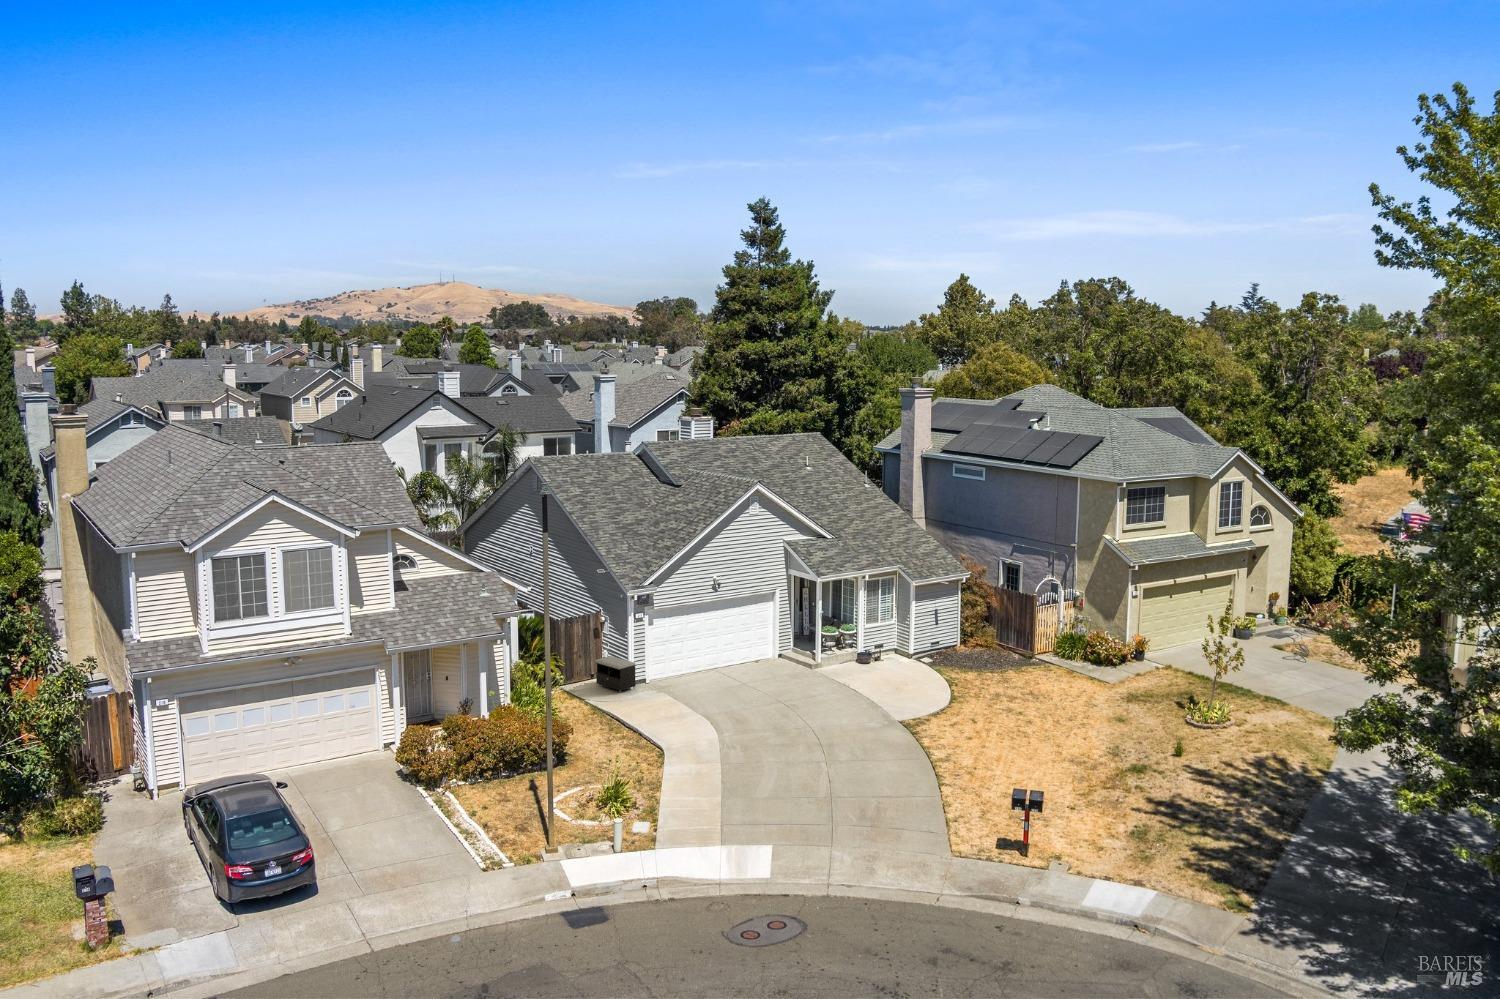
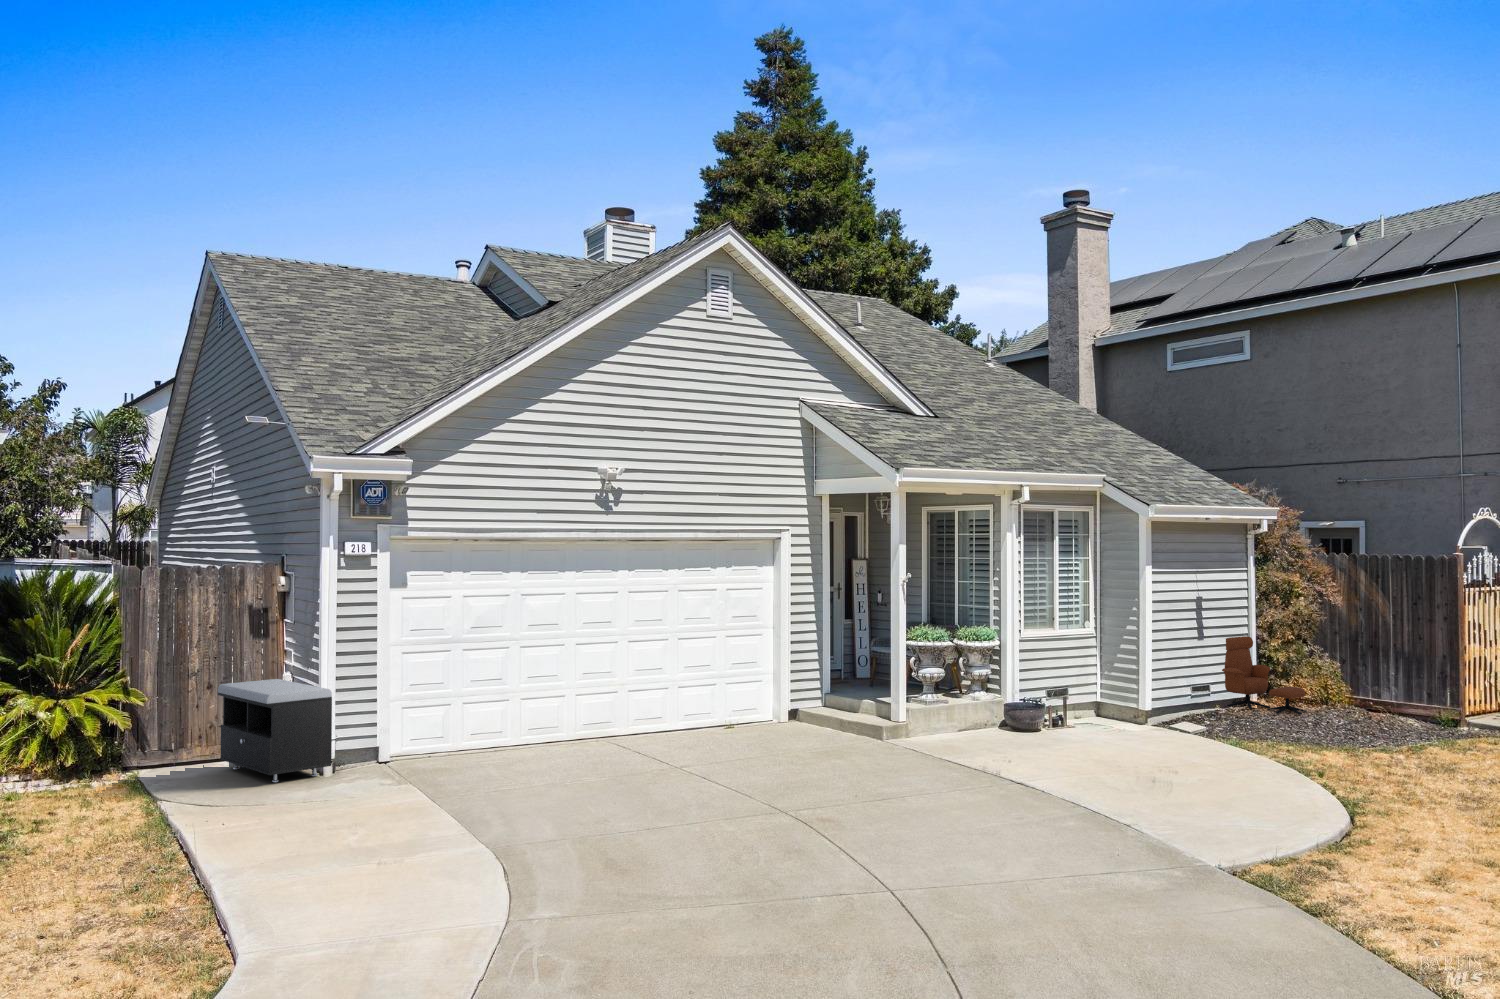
lounge chair: none [944,622,973,655] -> present [1222,636,1307,714]

